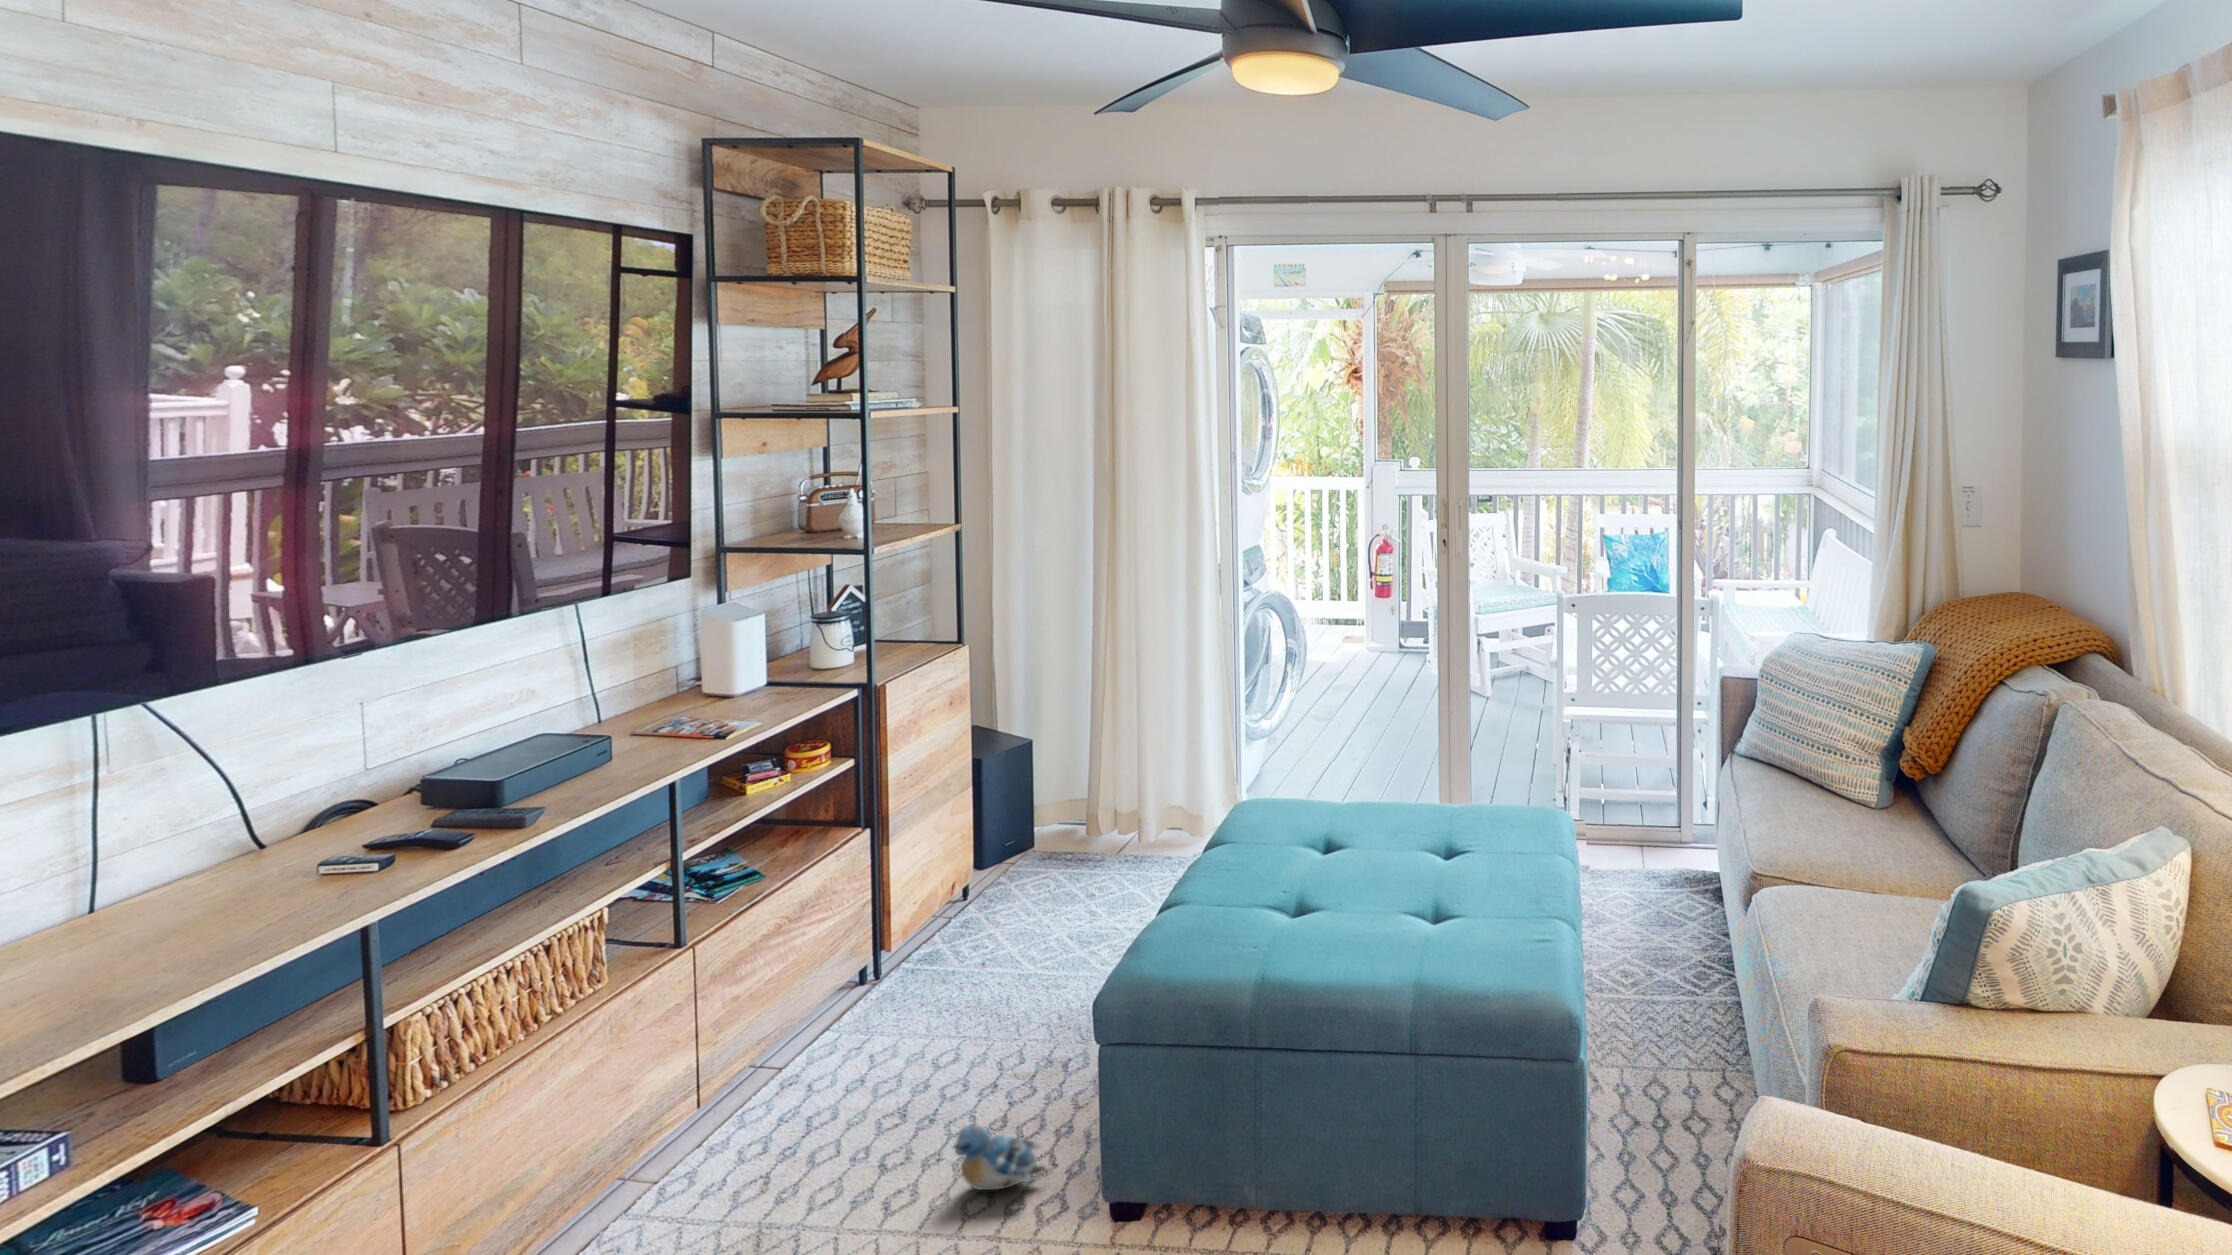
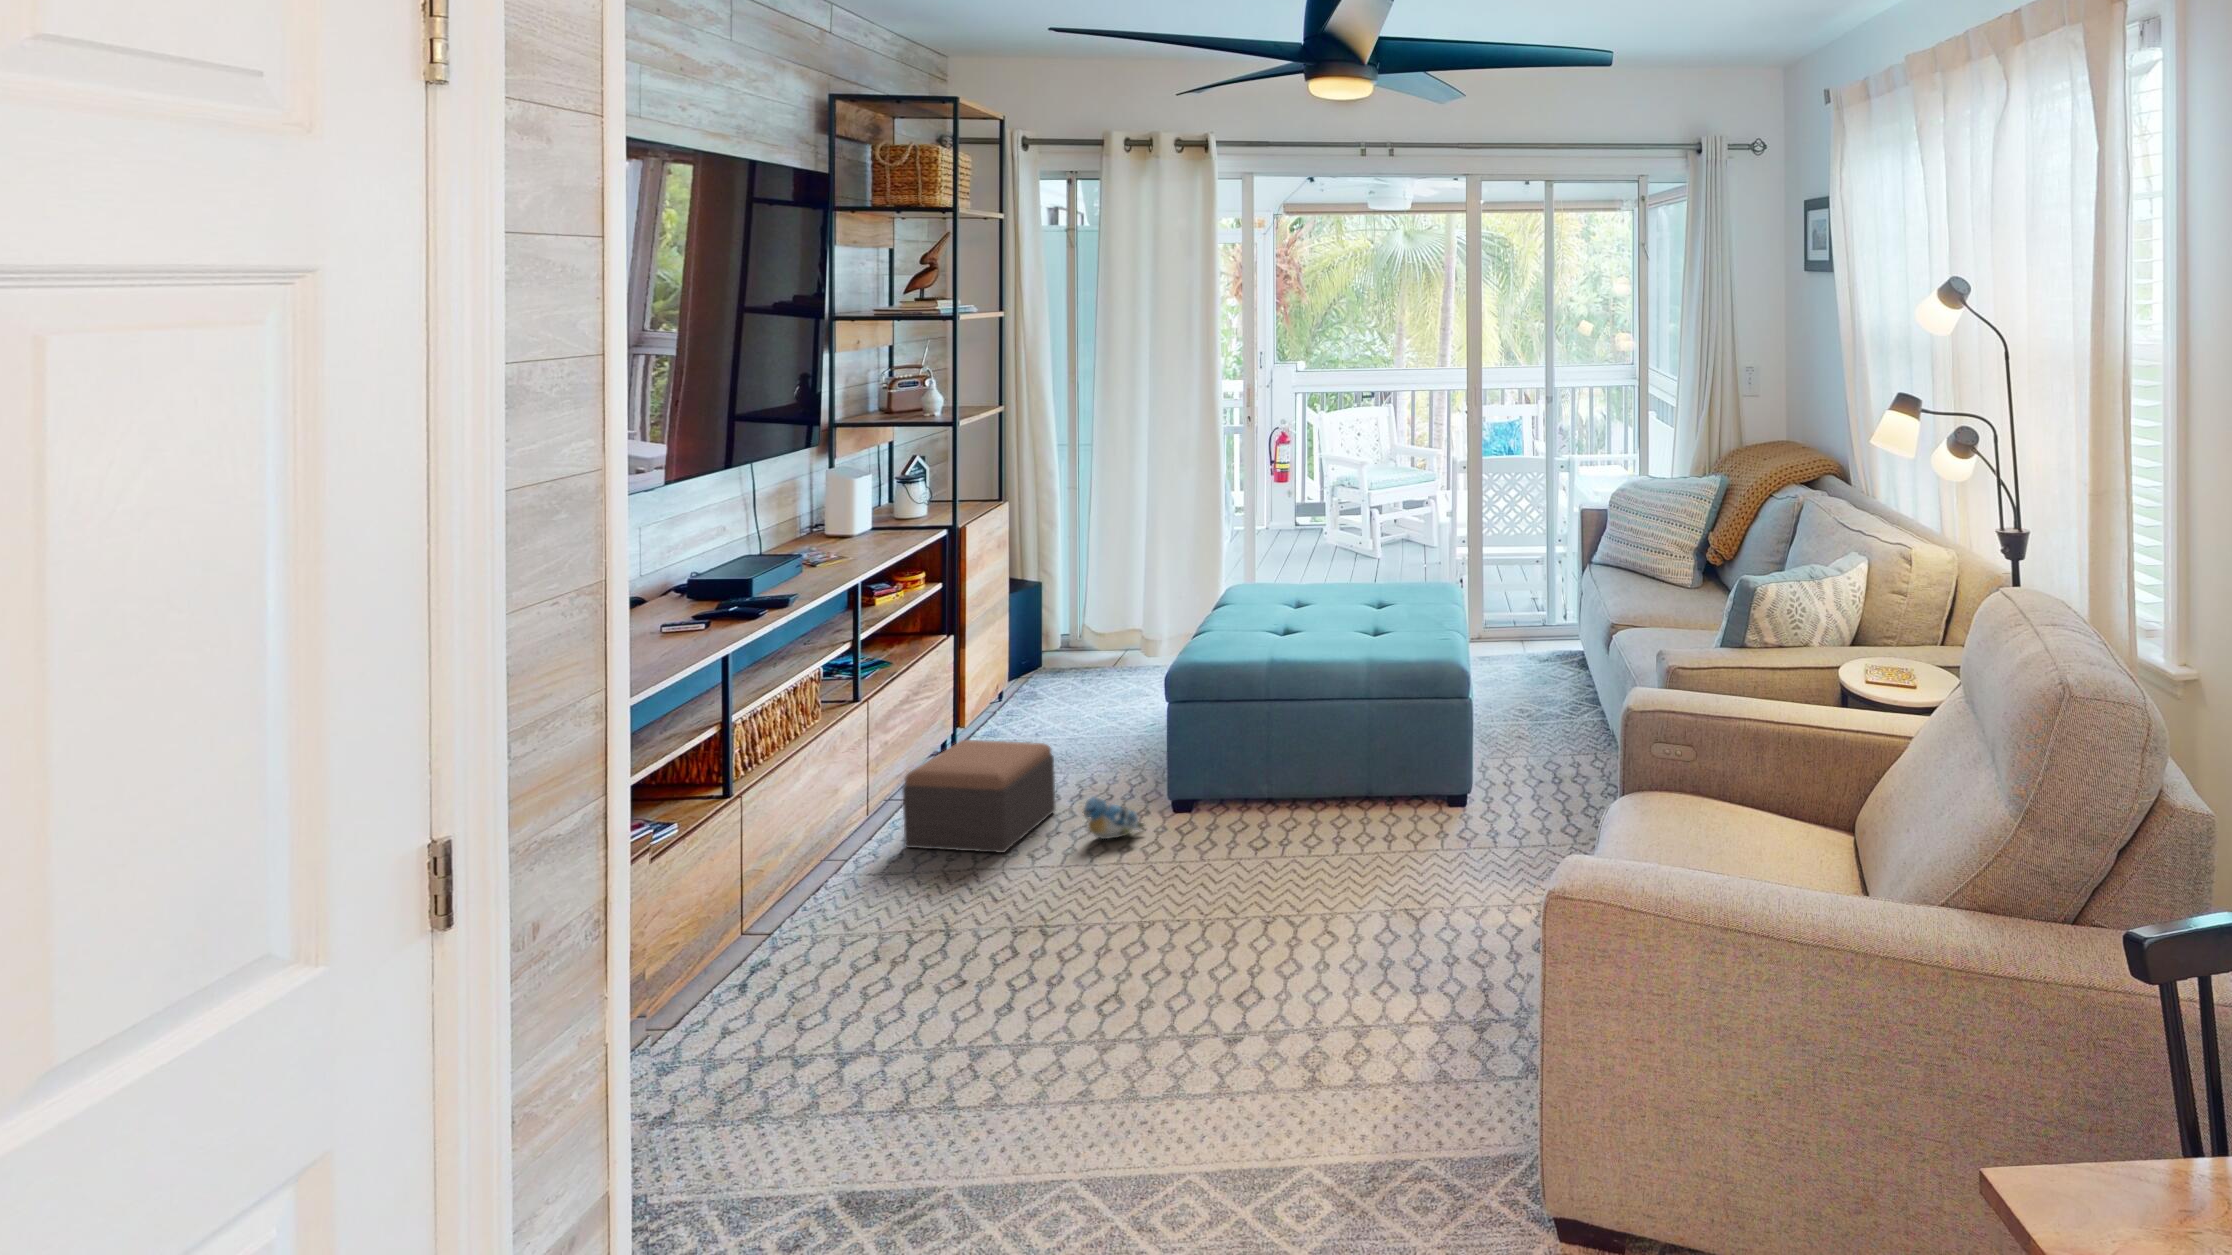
footstool: none [705,1007,939,1207] -> present [903,740,1055,853]

